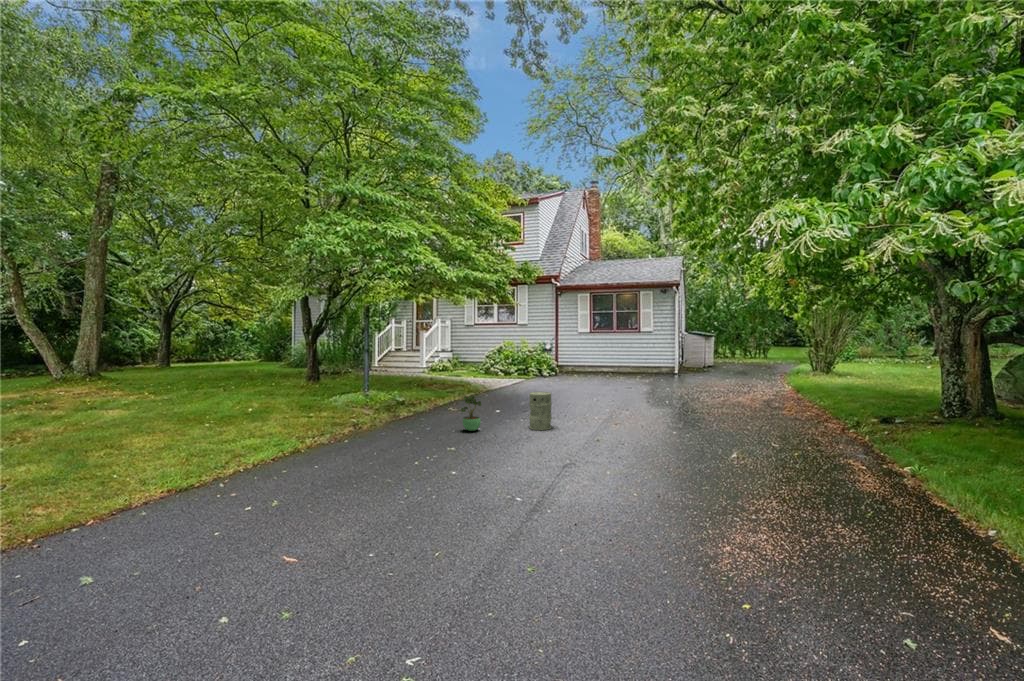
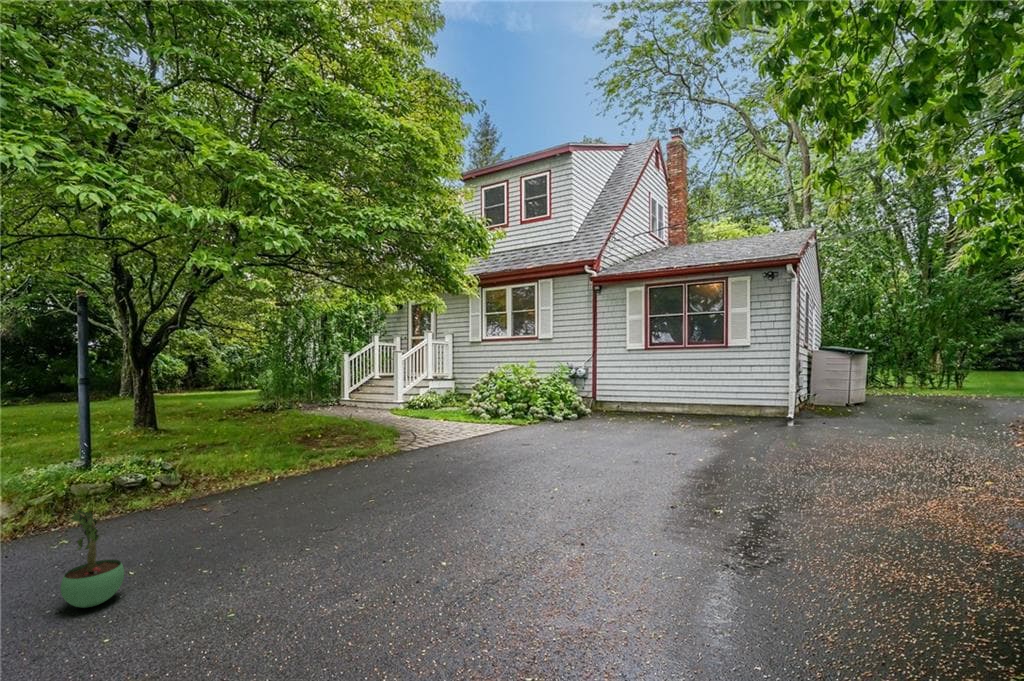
trash can: present [529,392,552,430] -> none [240,499,313,625]

